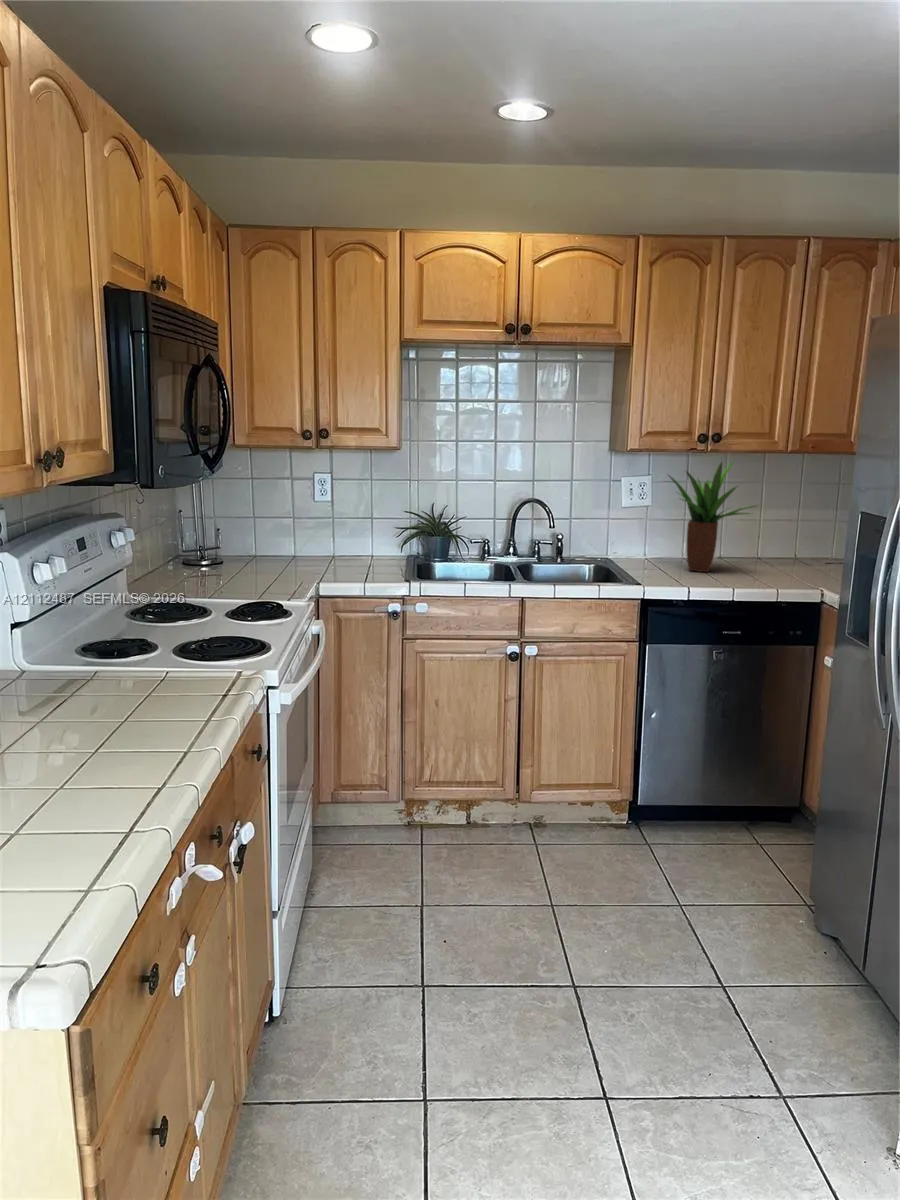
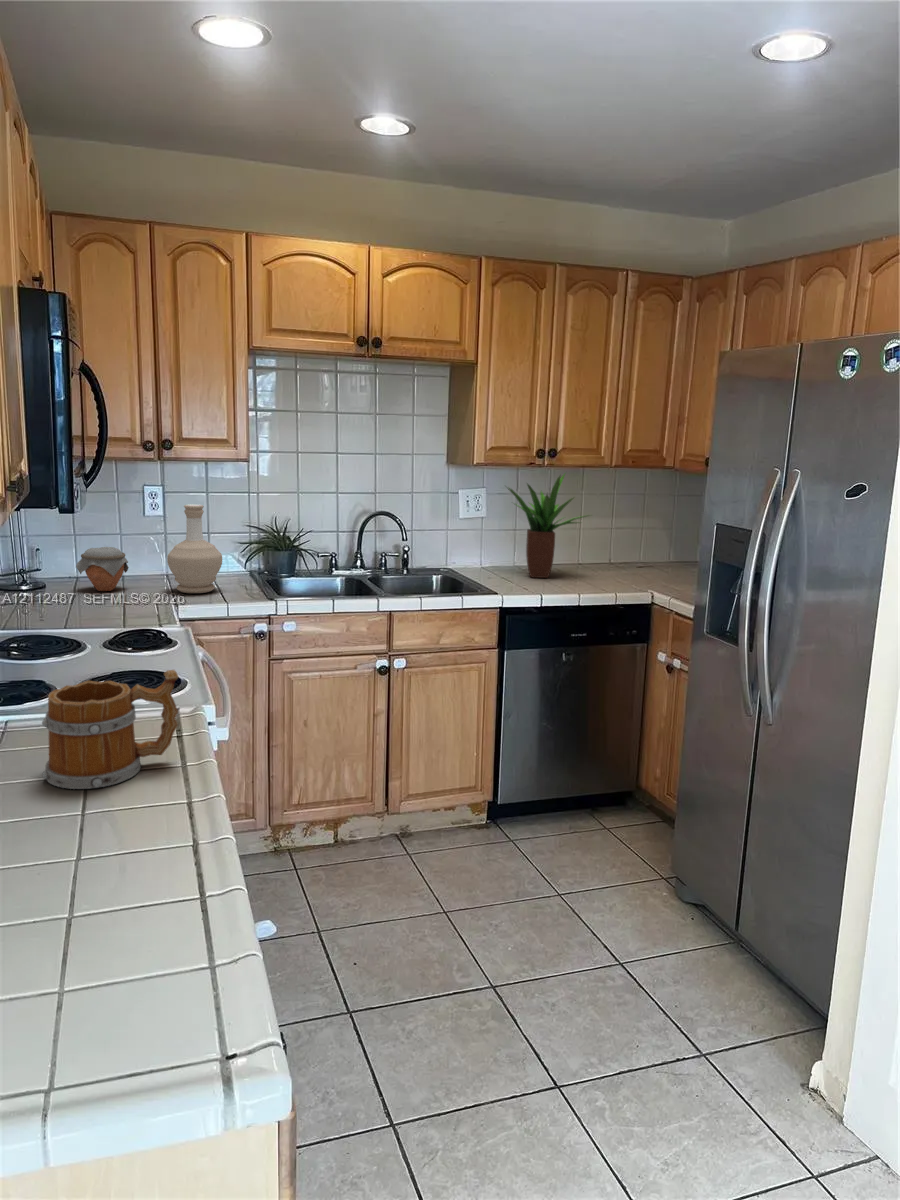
bottle: none [319,490,368,574] -> present [167,504,222,593]
jar: none [242,528,288,569] -> present [76,547,129,591]
mug: none [86,632,206,730] -> present [42,670,179,789]

